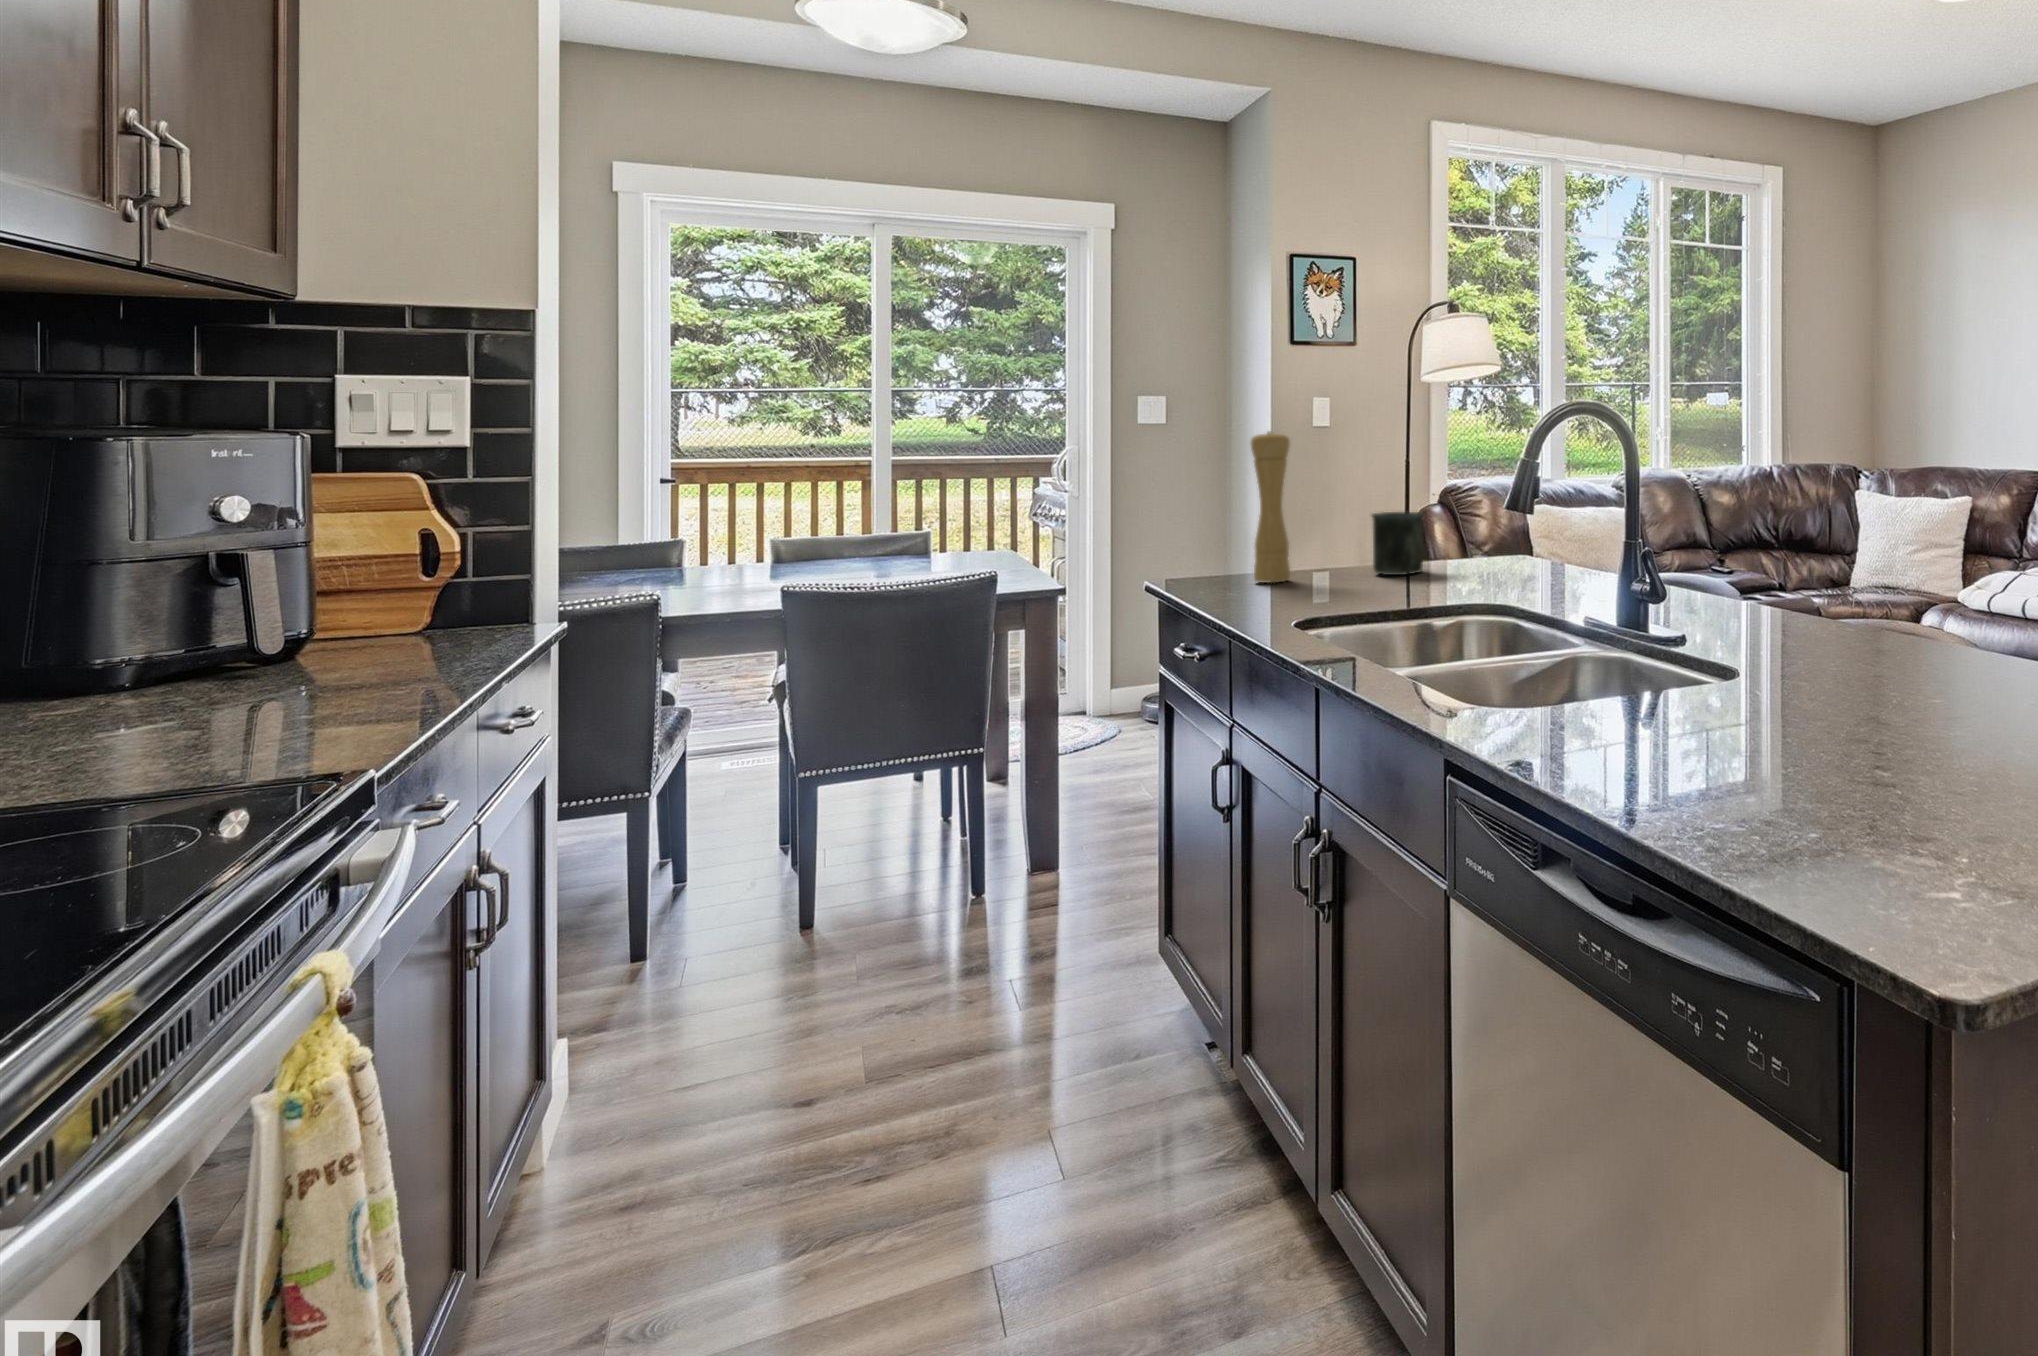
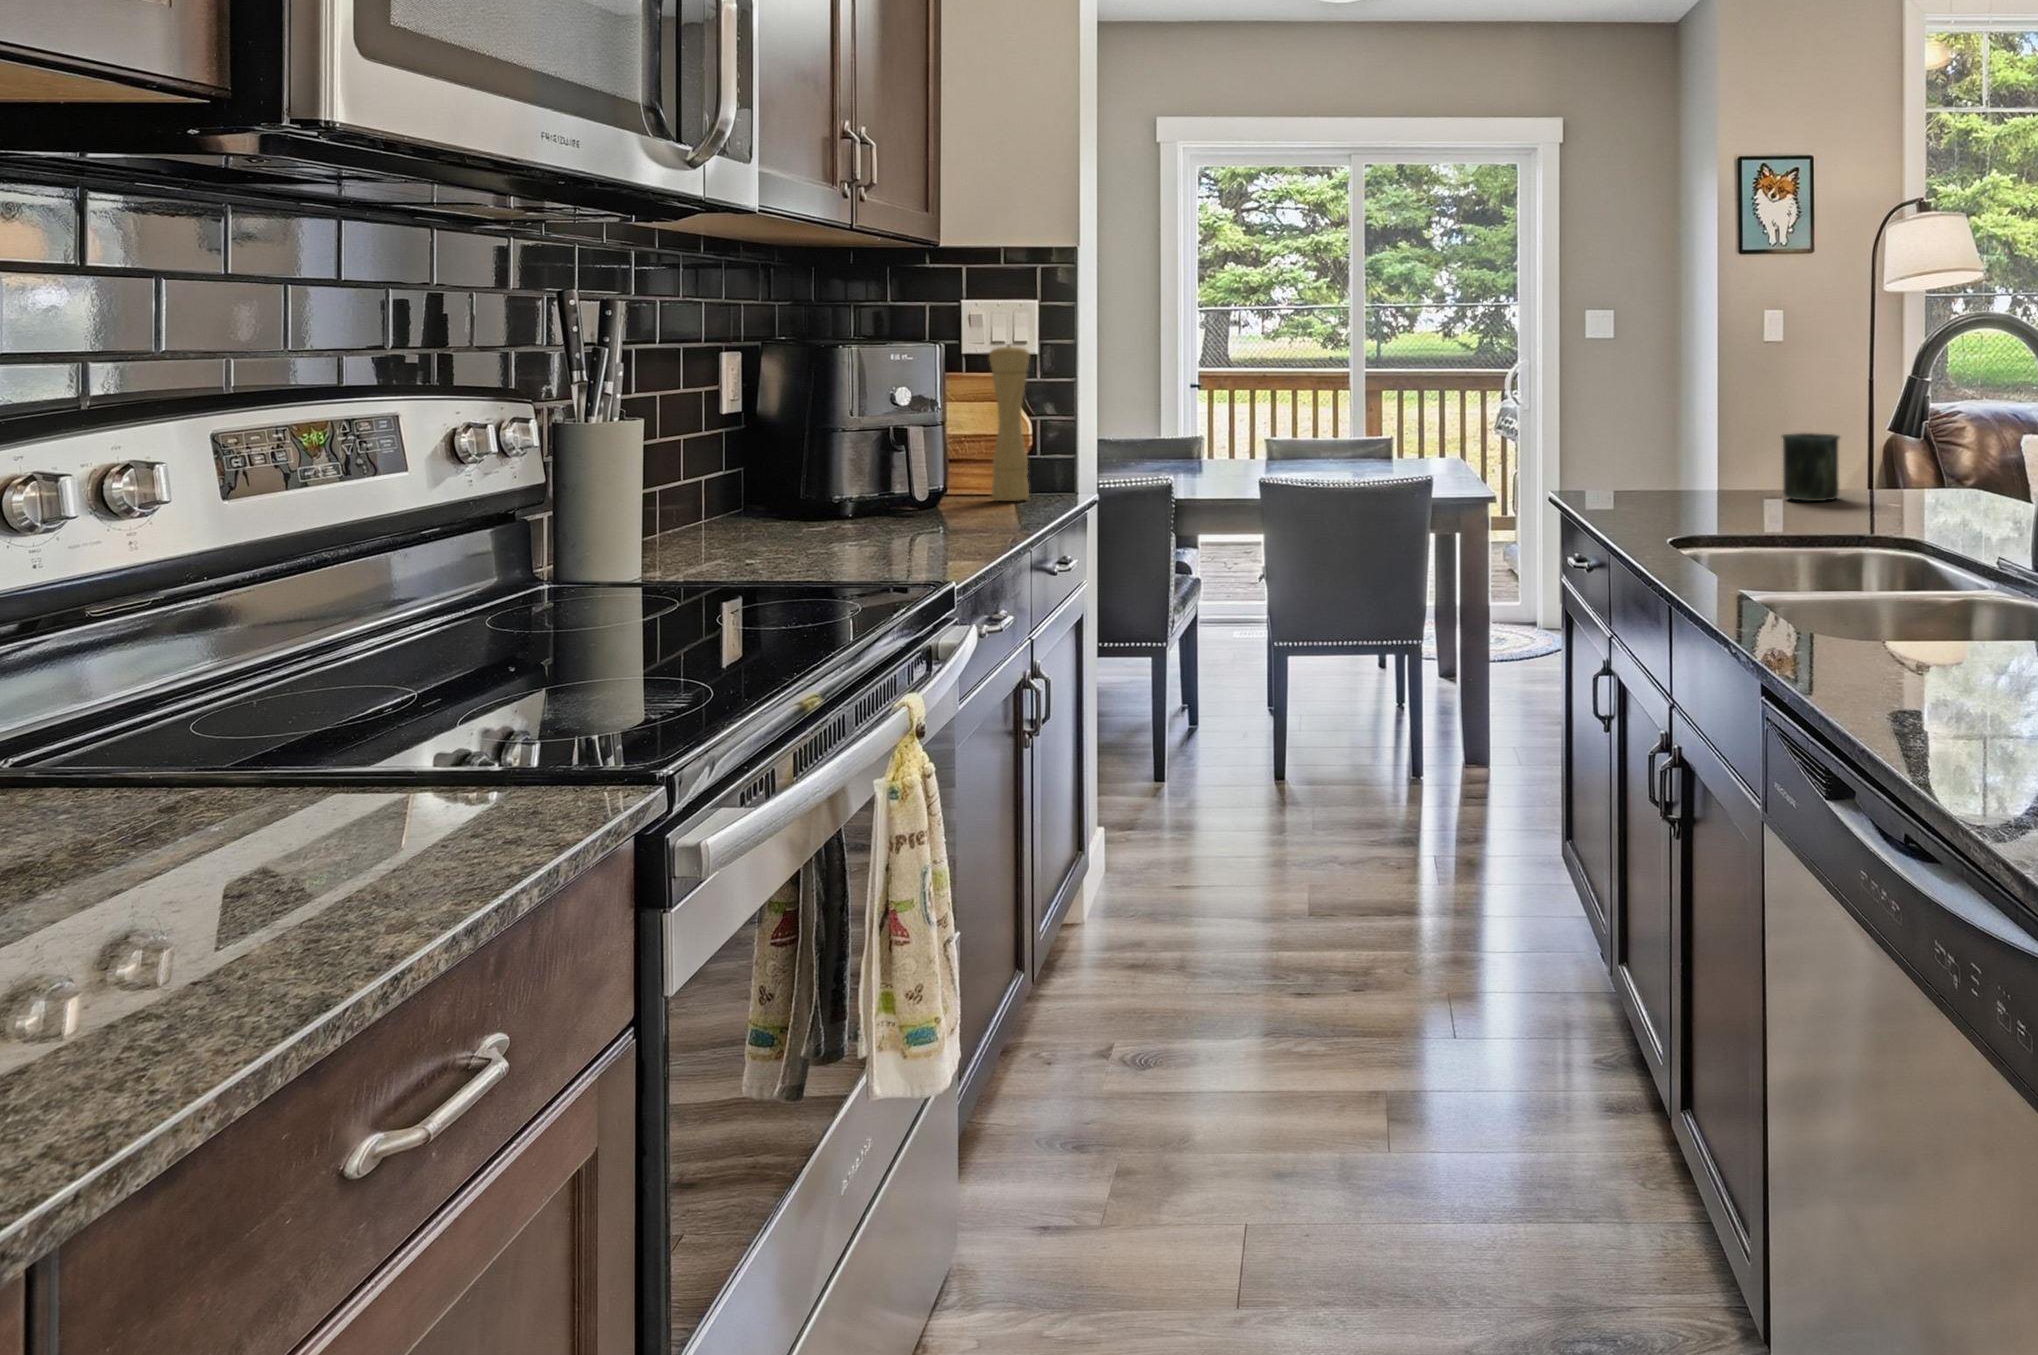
pepper mill: present [1251,432,1290,583] -> present [989,344,1030,501]

